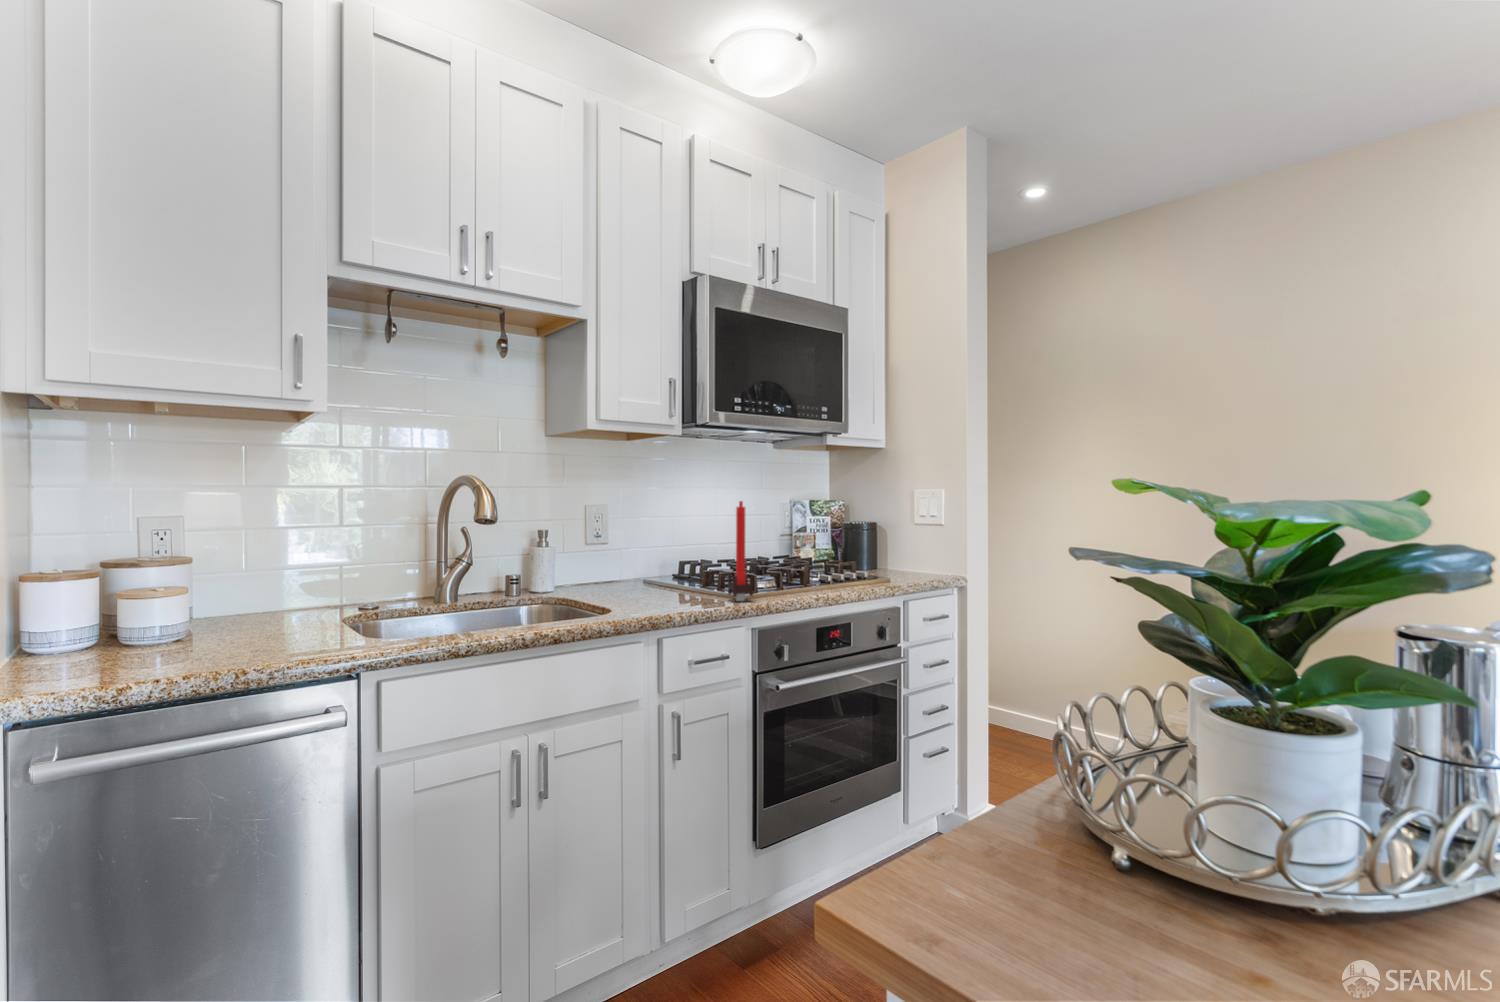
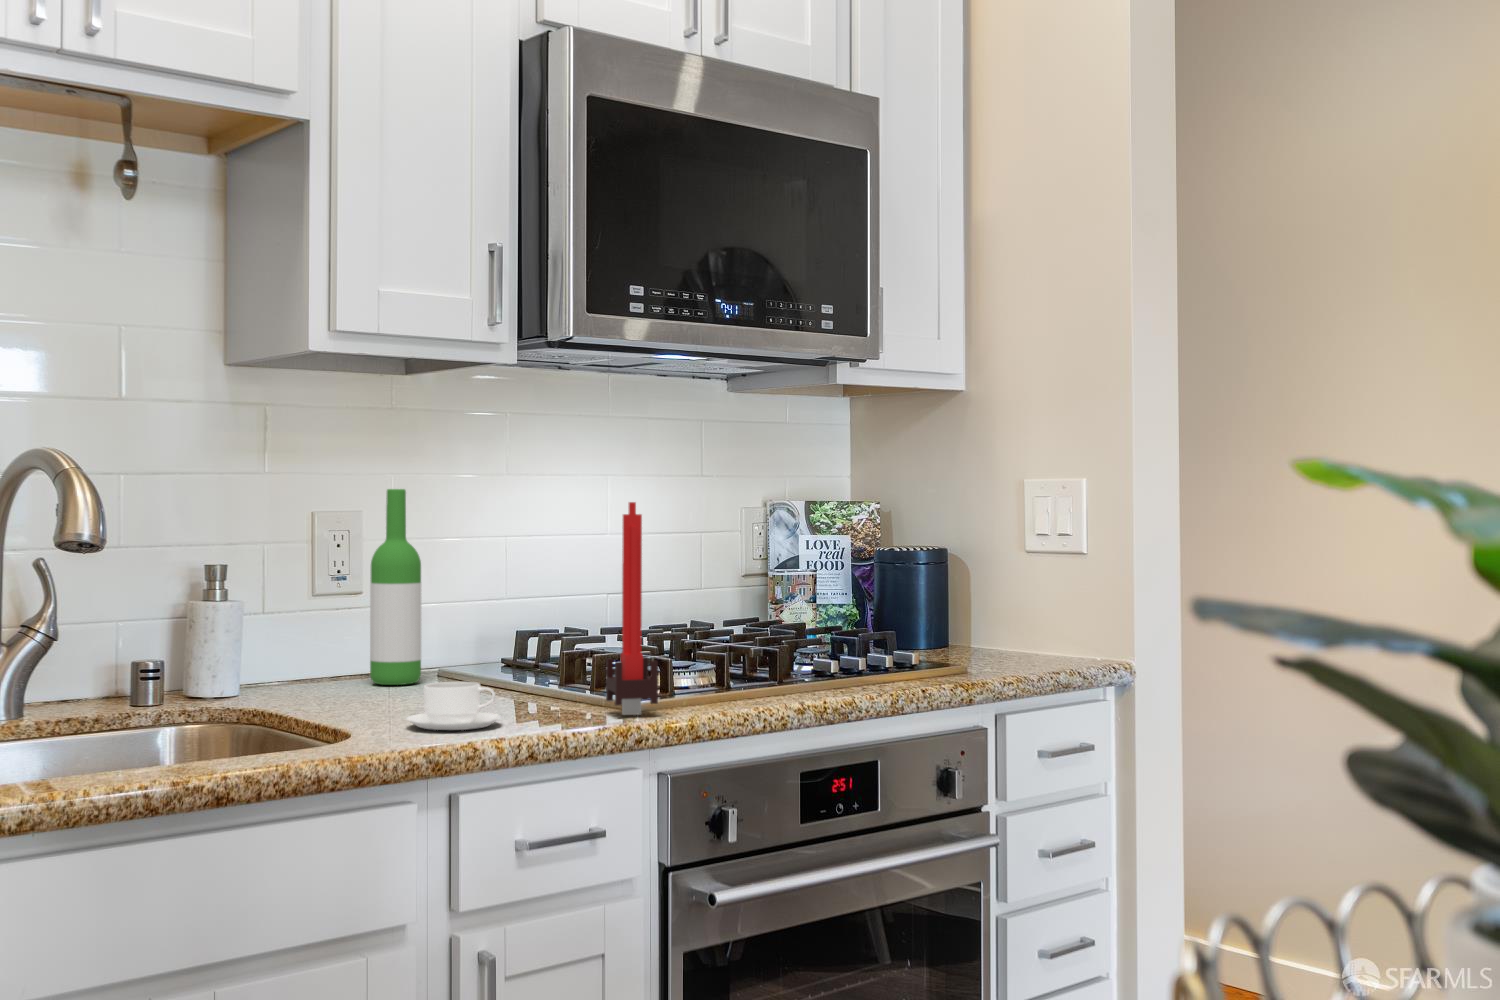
wine bottle: none [613,495,637,586] -> present [370,489,421,685]
coffee cup: none [636,585,681,608] -> present [406,682,501,730]

